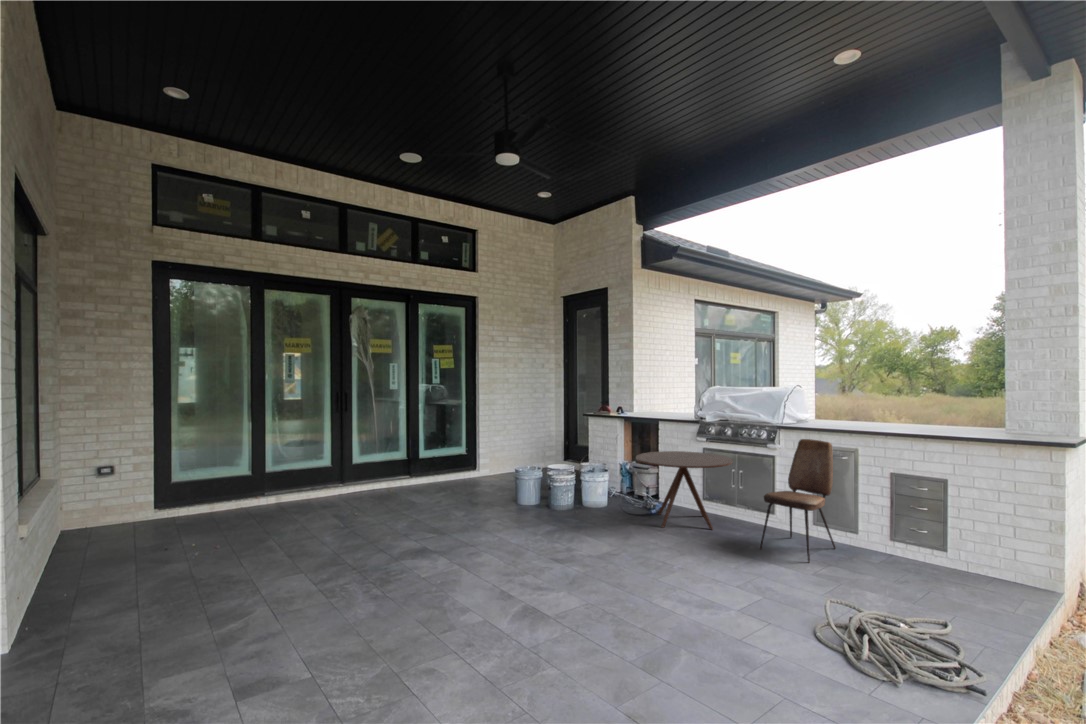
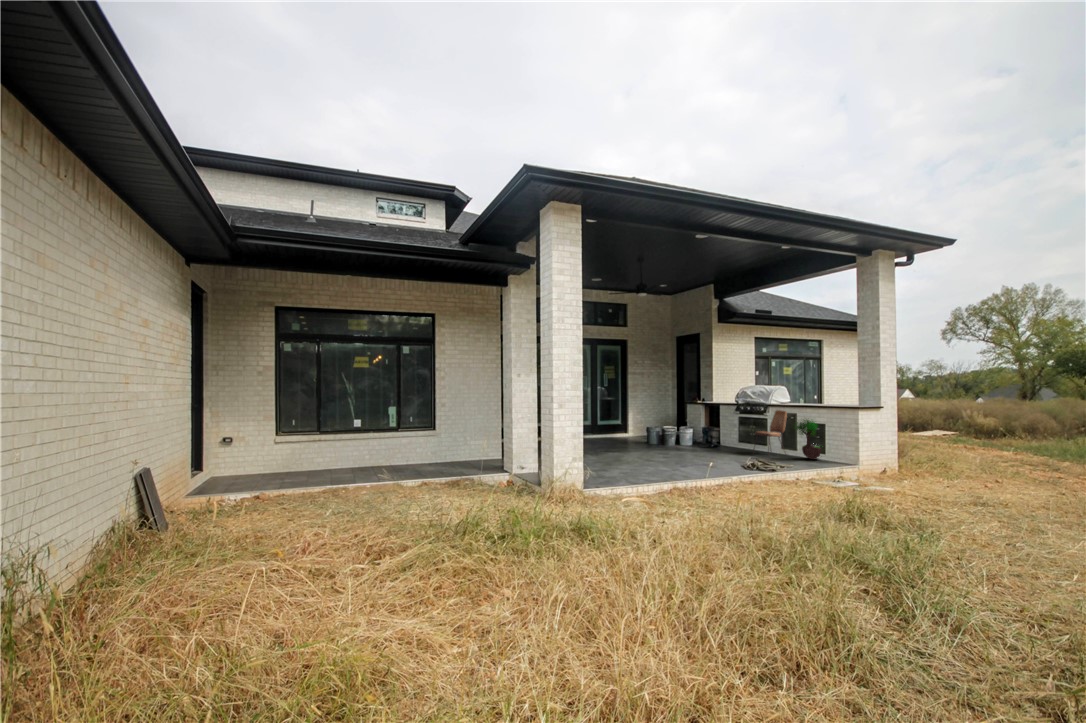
round table: present [636,451,733,530] -> none [704,418,749,450]
potted tree: none [875,458,956,573] -> present [795,420,821,459]

